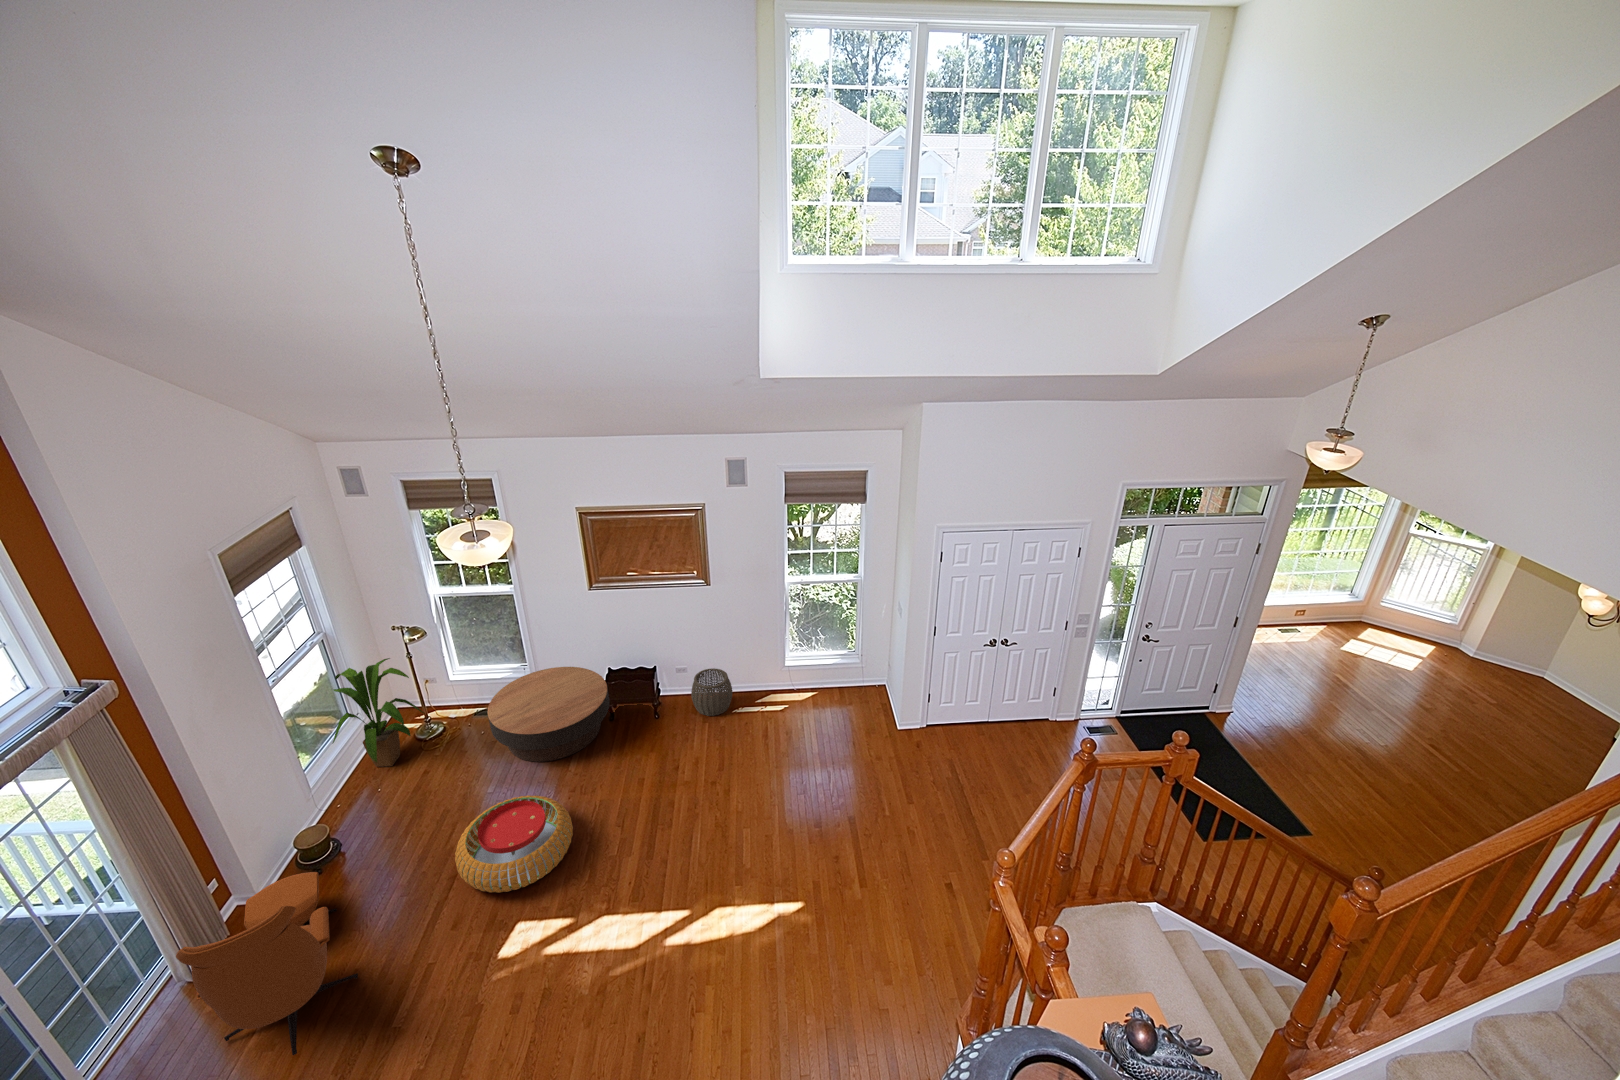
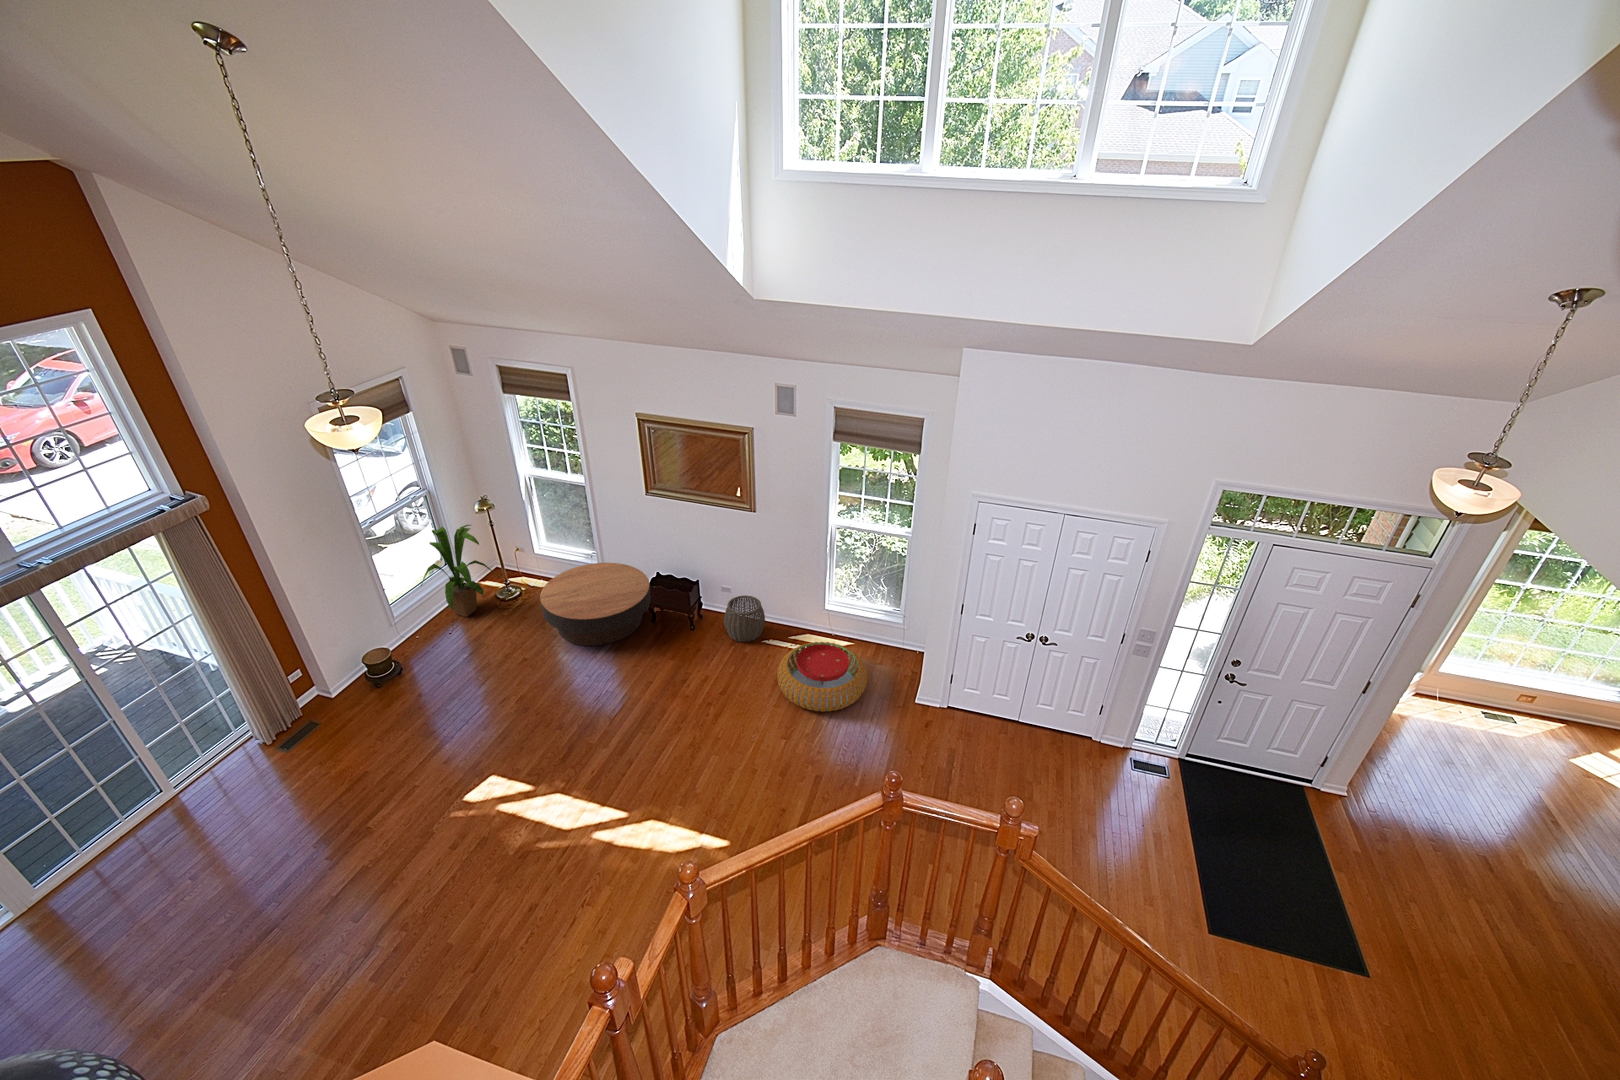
pouf: present [455,795,573,893] -> present [777,642,867,712]
lounge chair: present [176,872,358,1055] -> none [206,684,378,820]

